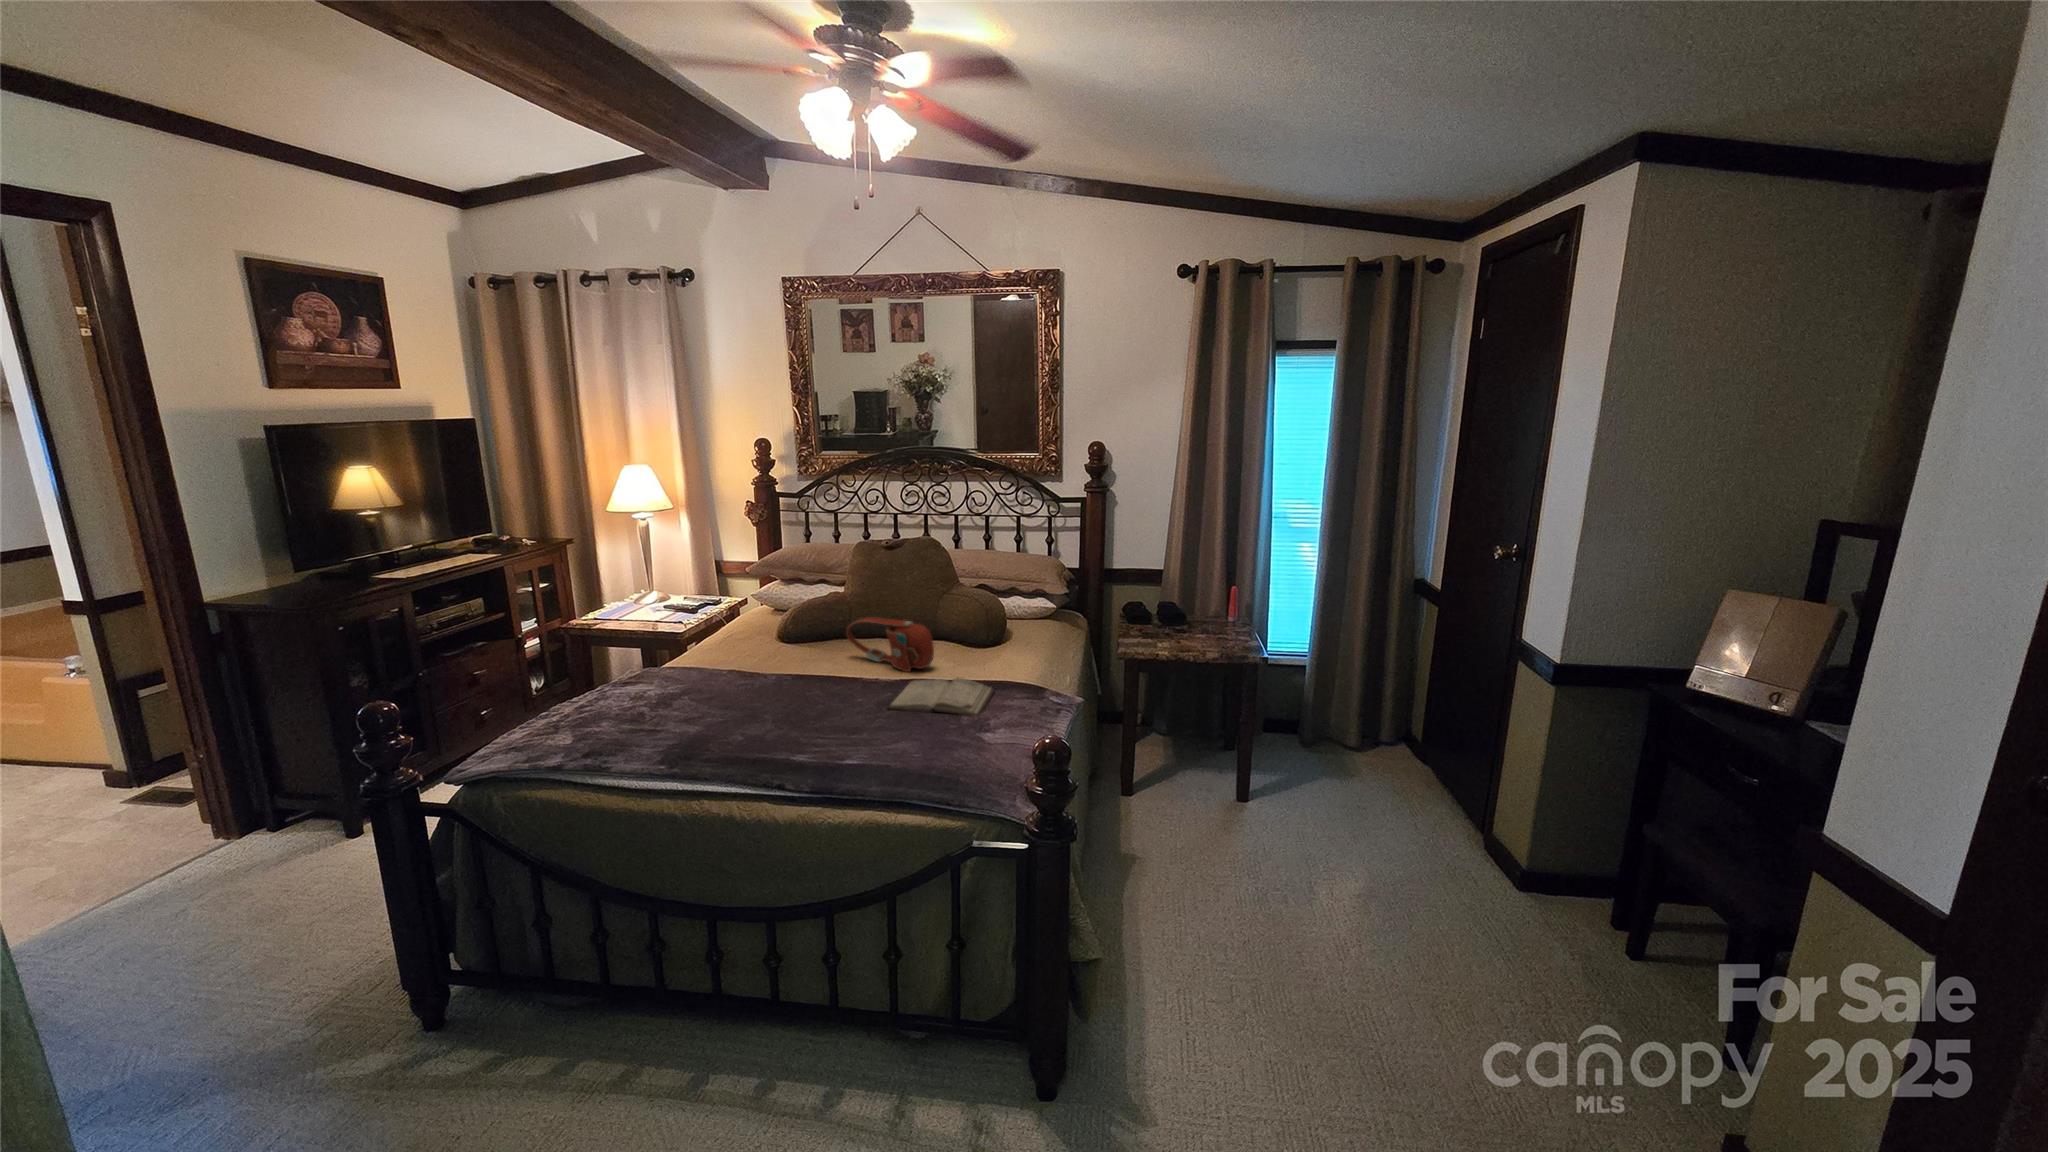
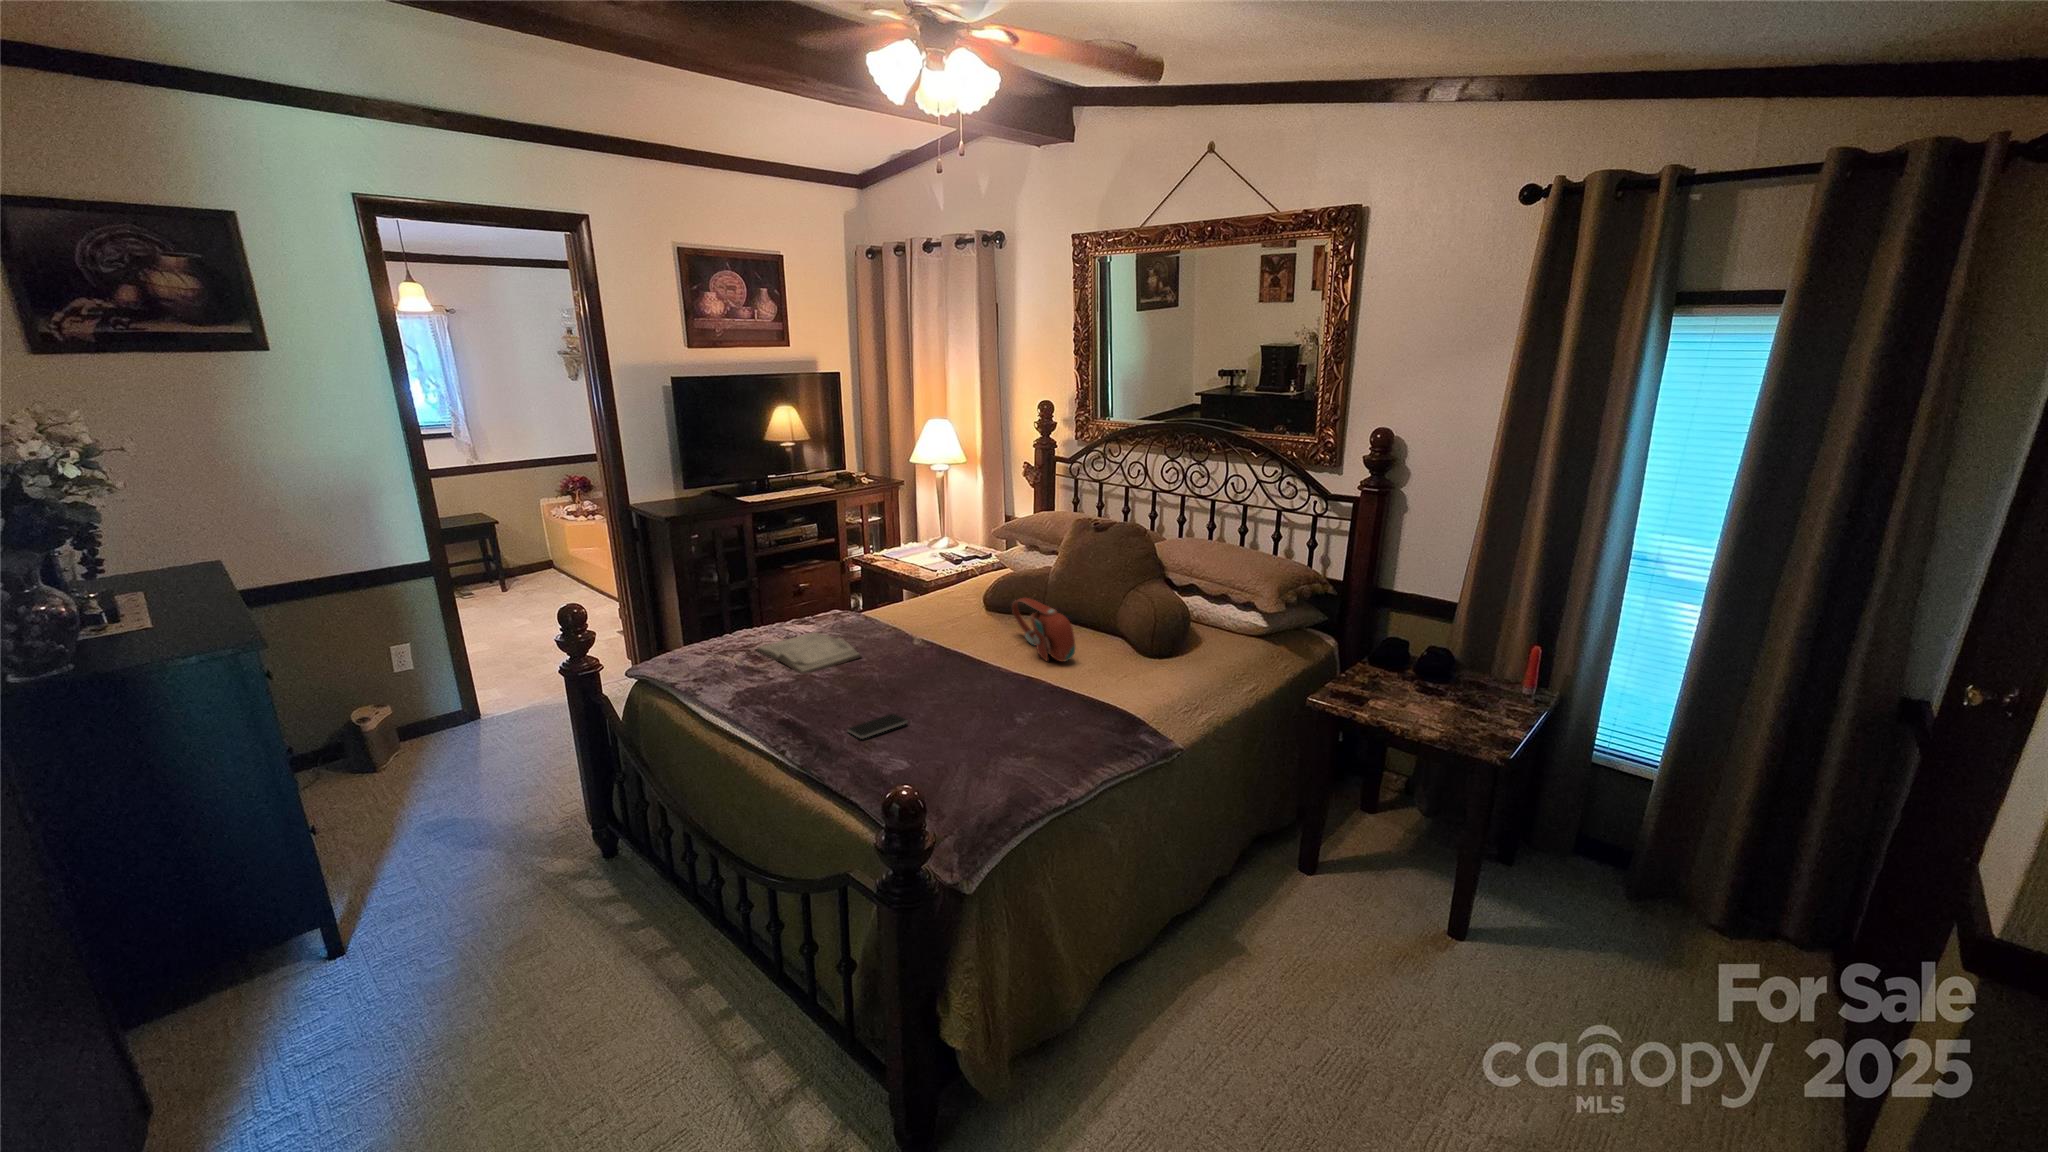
diary: present [888,678,994,716] -> present [757,632,861,674]
smartphone: none [813,740,863,768] -> present [848,714,908,738]

